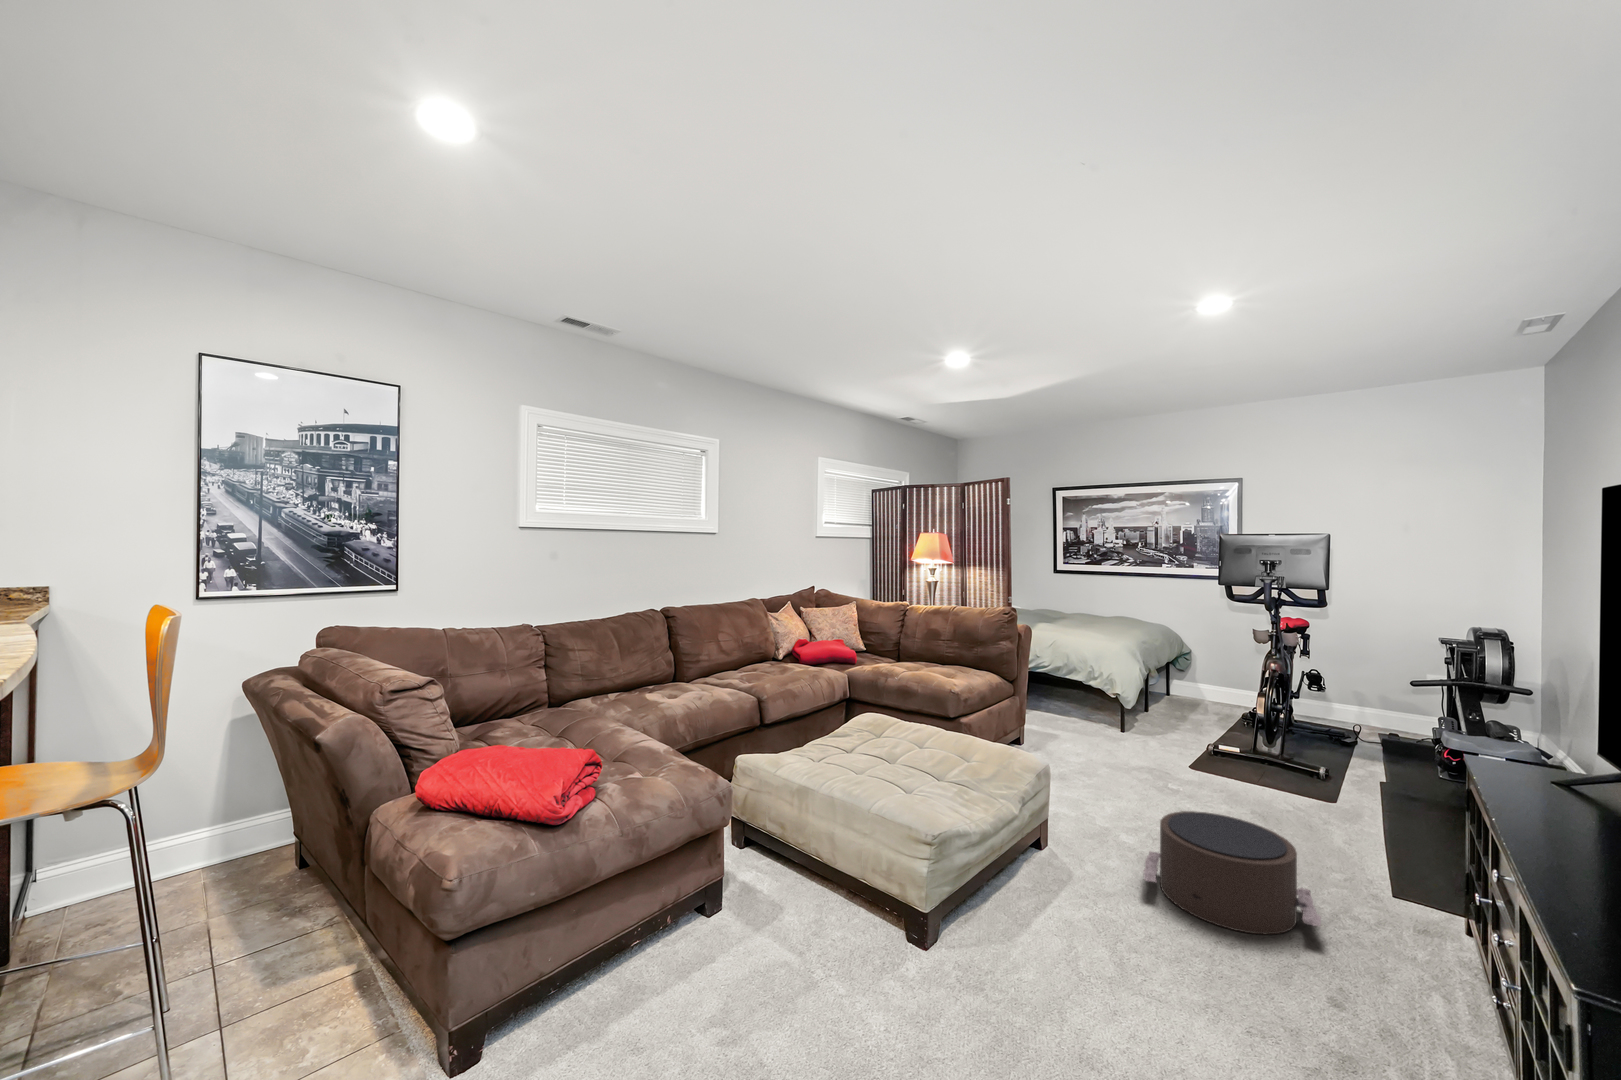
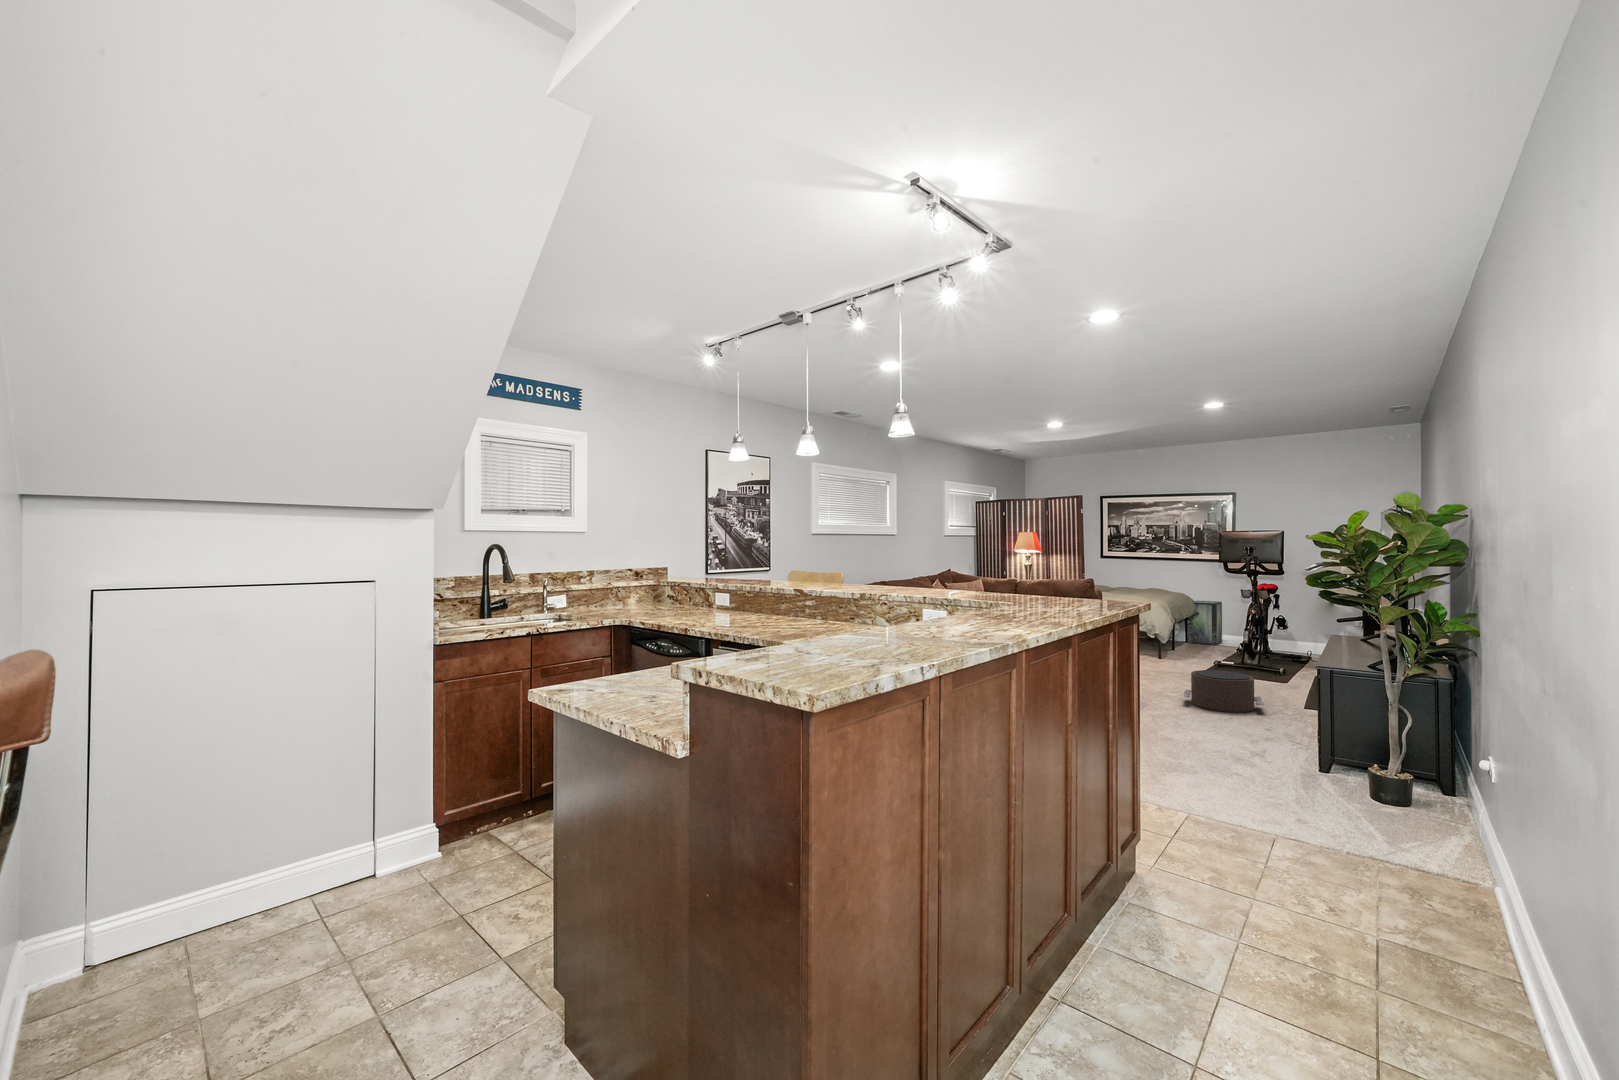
storage box: none [1170,636,1221,706] -> present [1188,601,1222,645]

